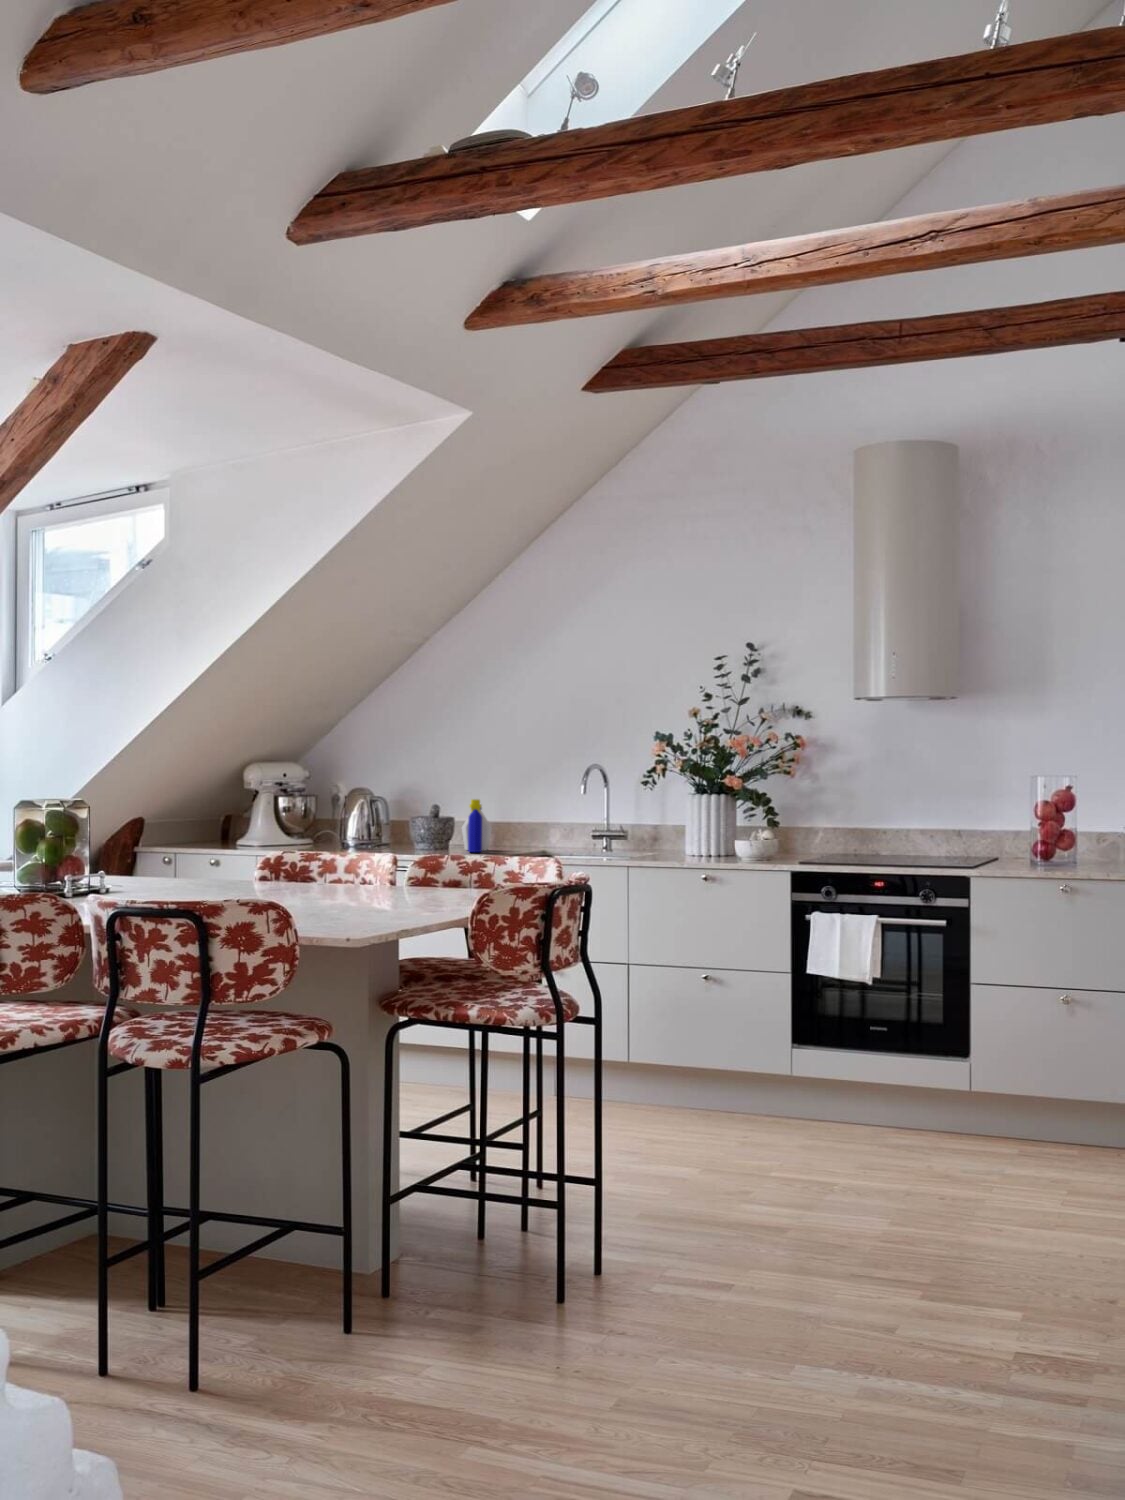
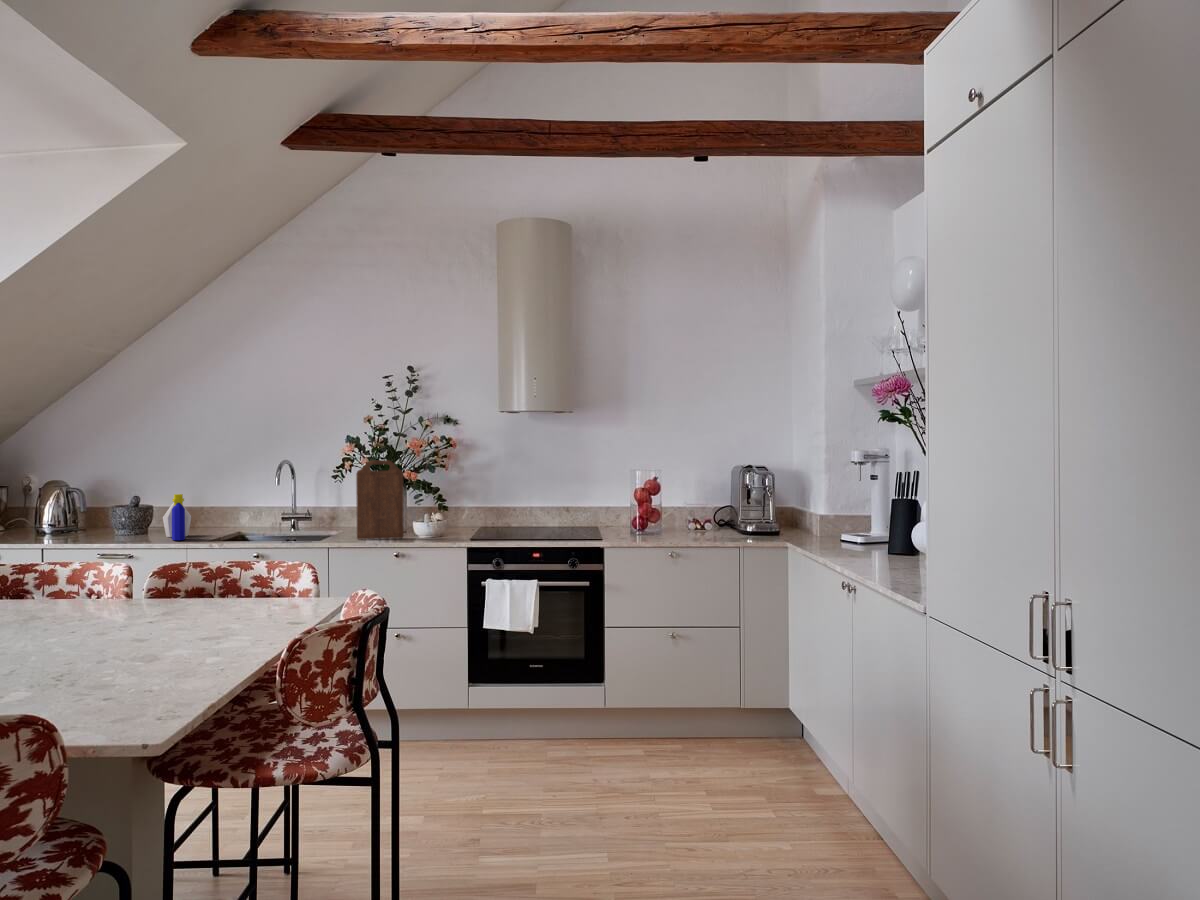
cutting board: none [666,762,724,861] -> present [356,460,404,539]

